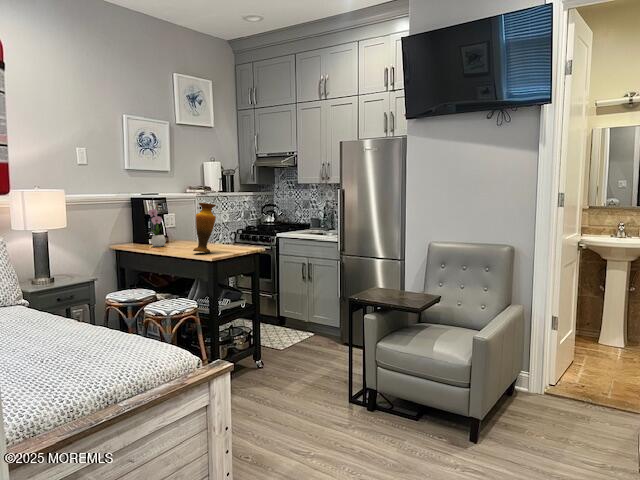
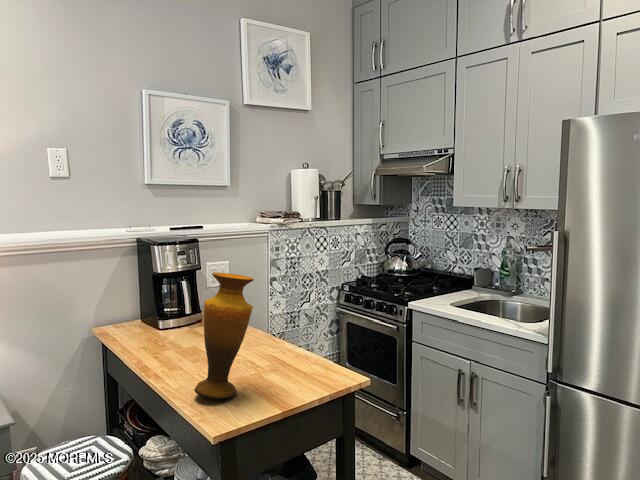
flower arrangement: present [148,203,166,247] -> none [149,251,190,339]

